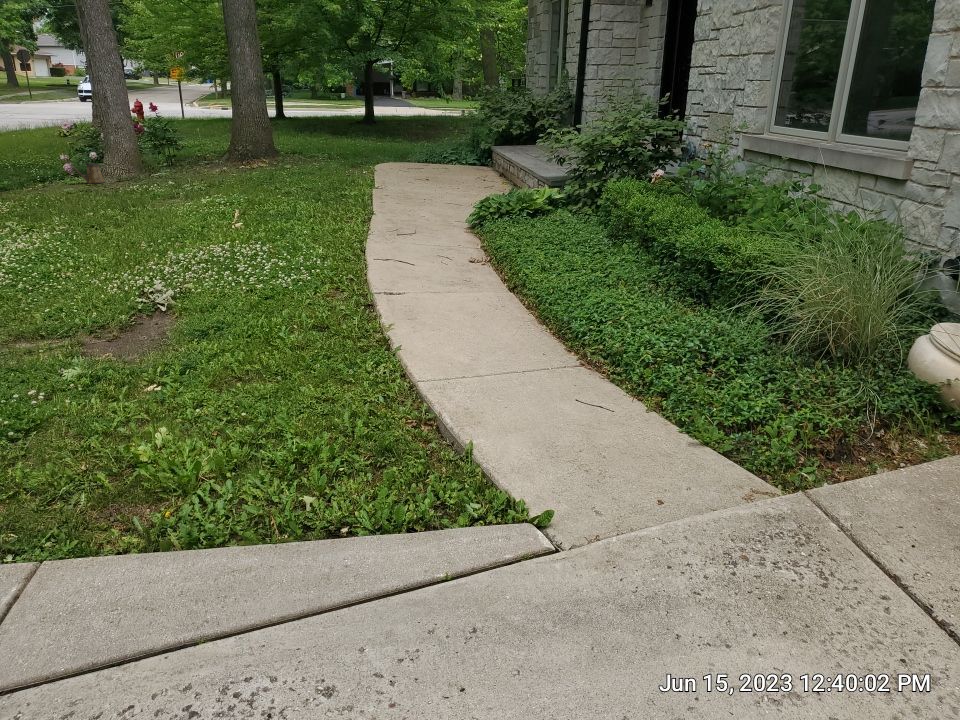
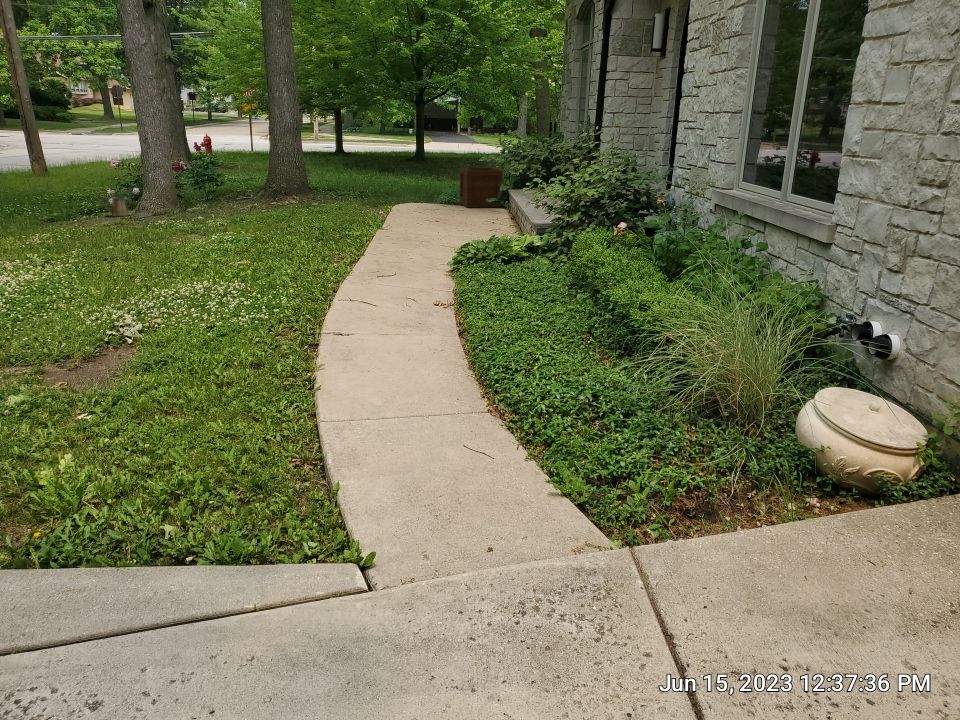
wooden crate: none [442,126,487,167] -> present [459,168,503,208]

